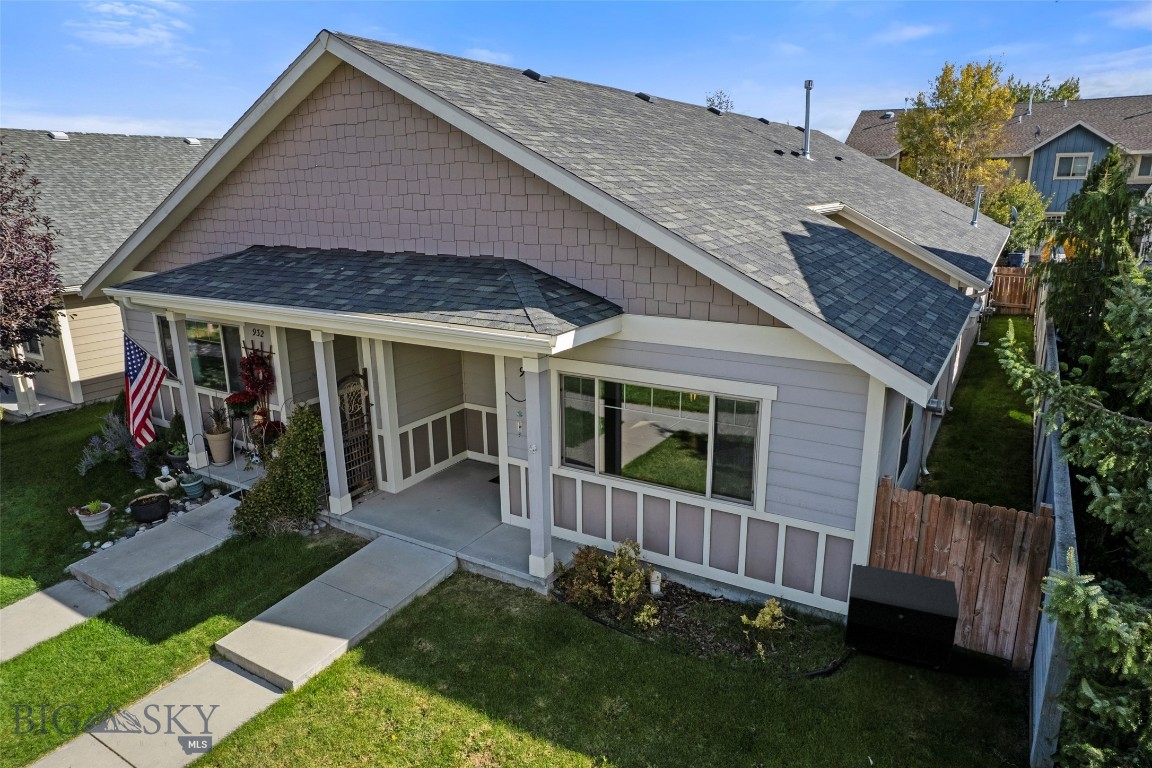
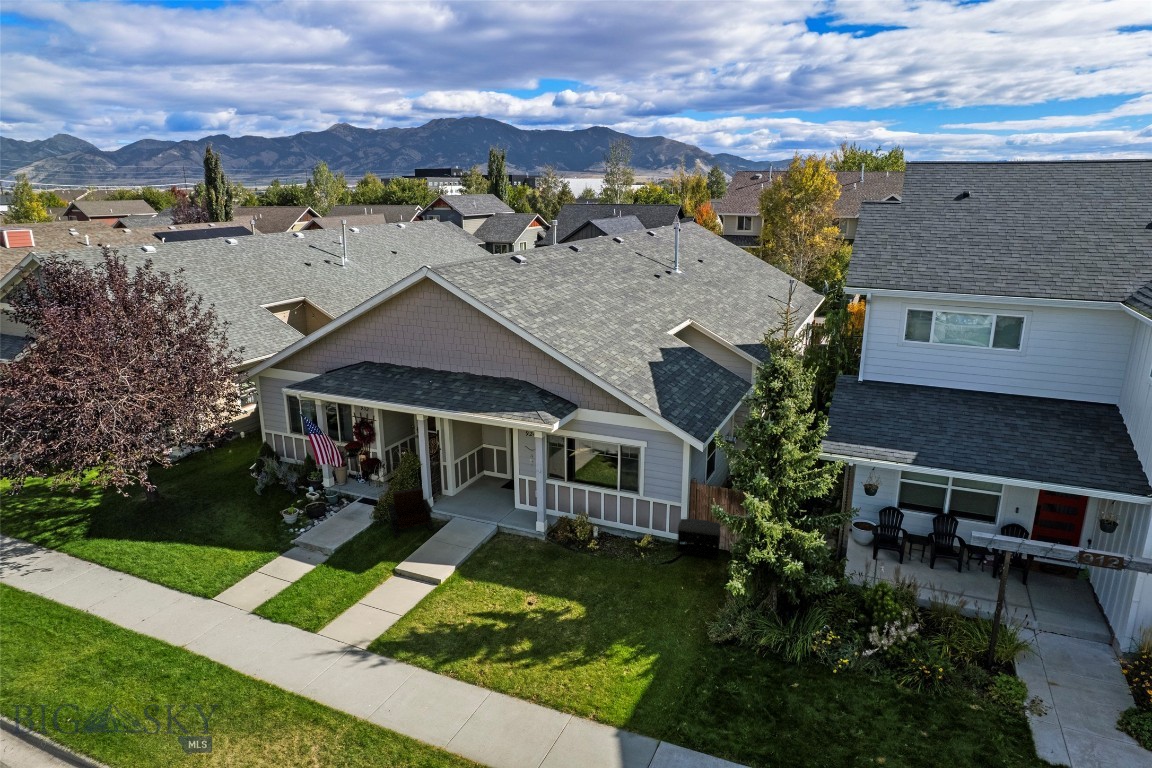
lounge chair: none [250,473,341,570] -> present [389,487,434,537]

